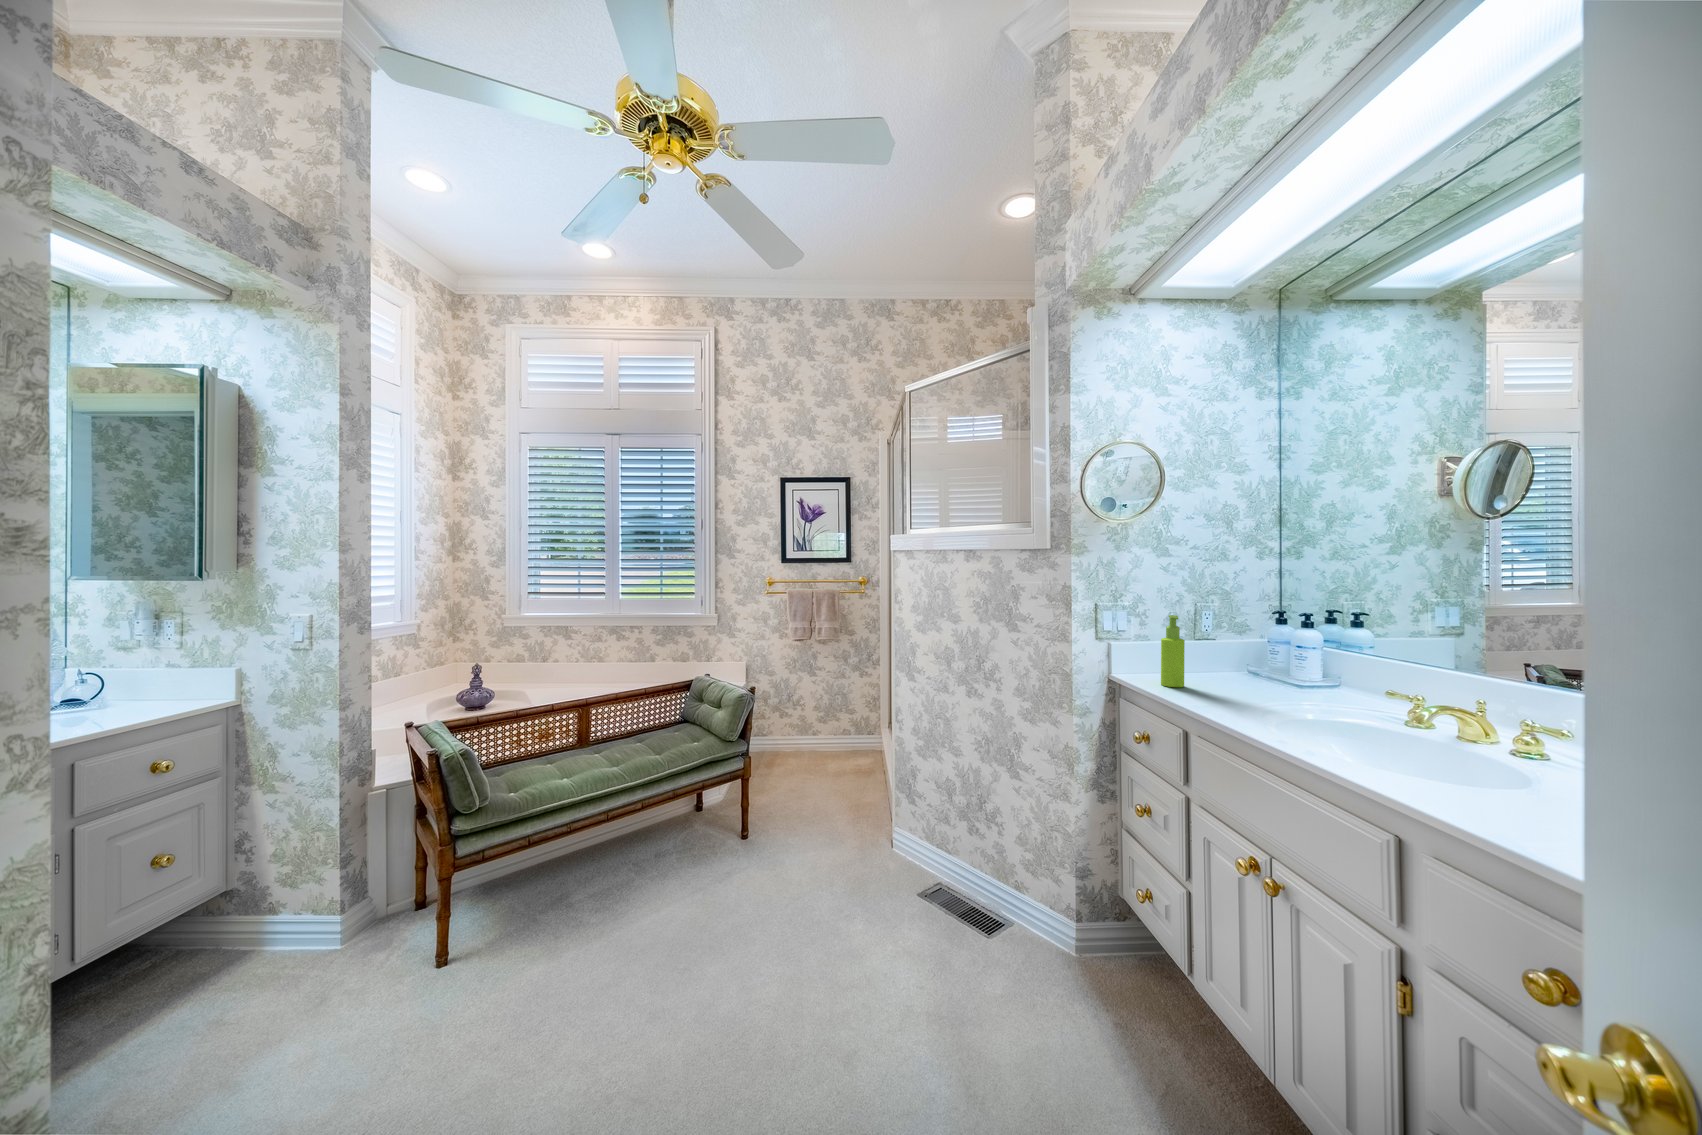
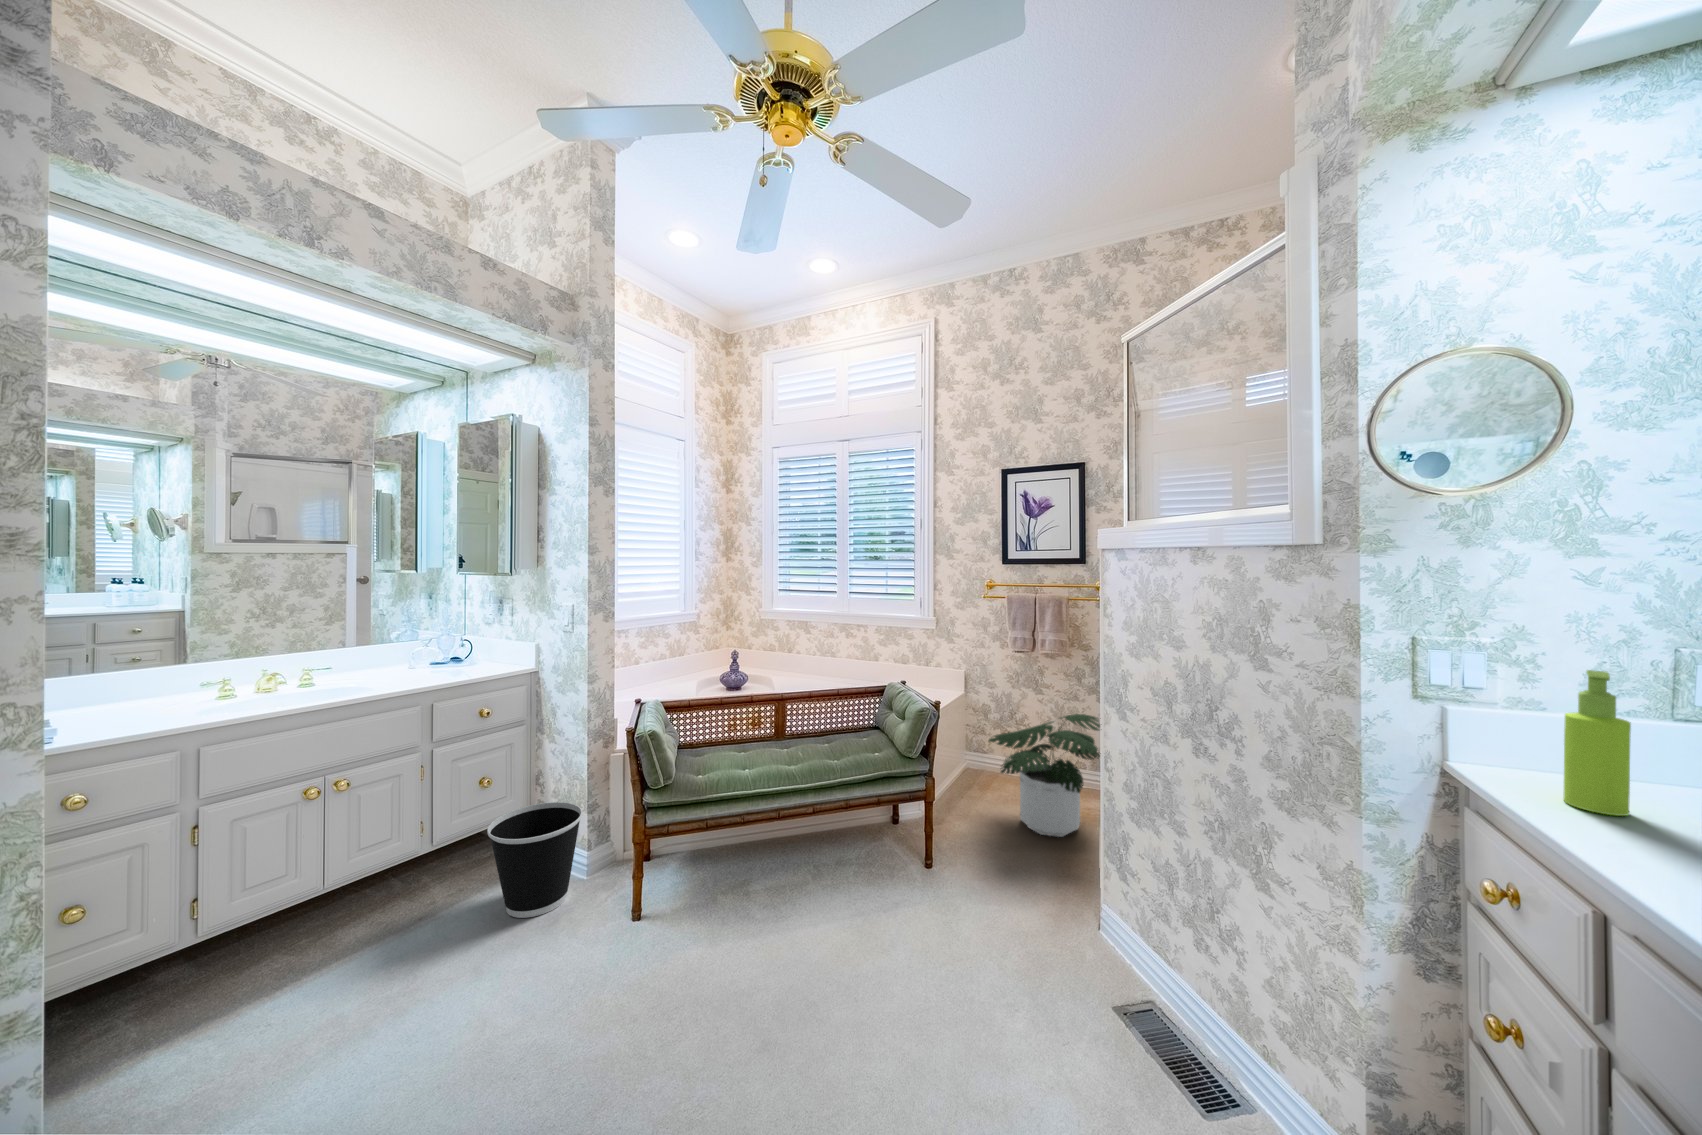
potted plant: none [783,689,878,796] -> present [989,714,1100,837]
wastebasket: none [207,860,351,1013] -> present [487,802,582,918]

